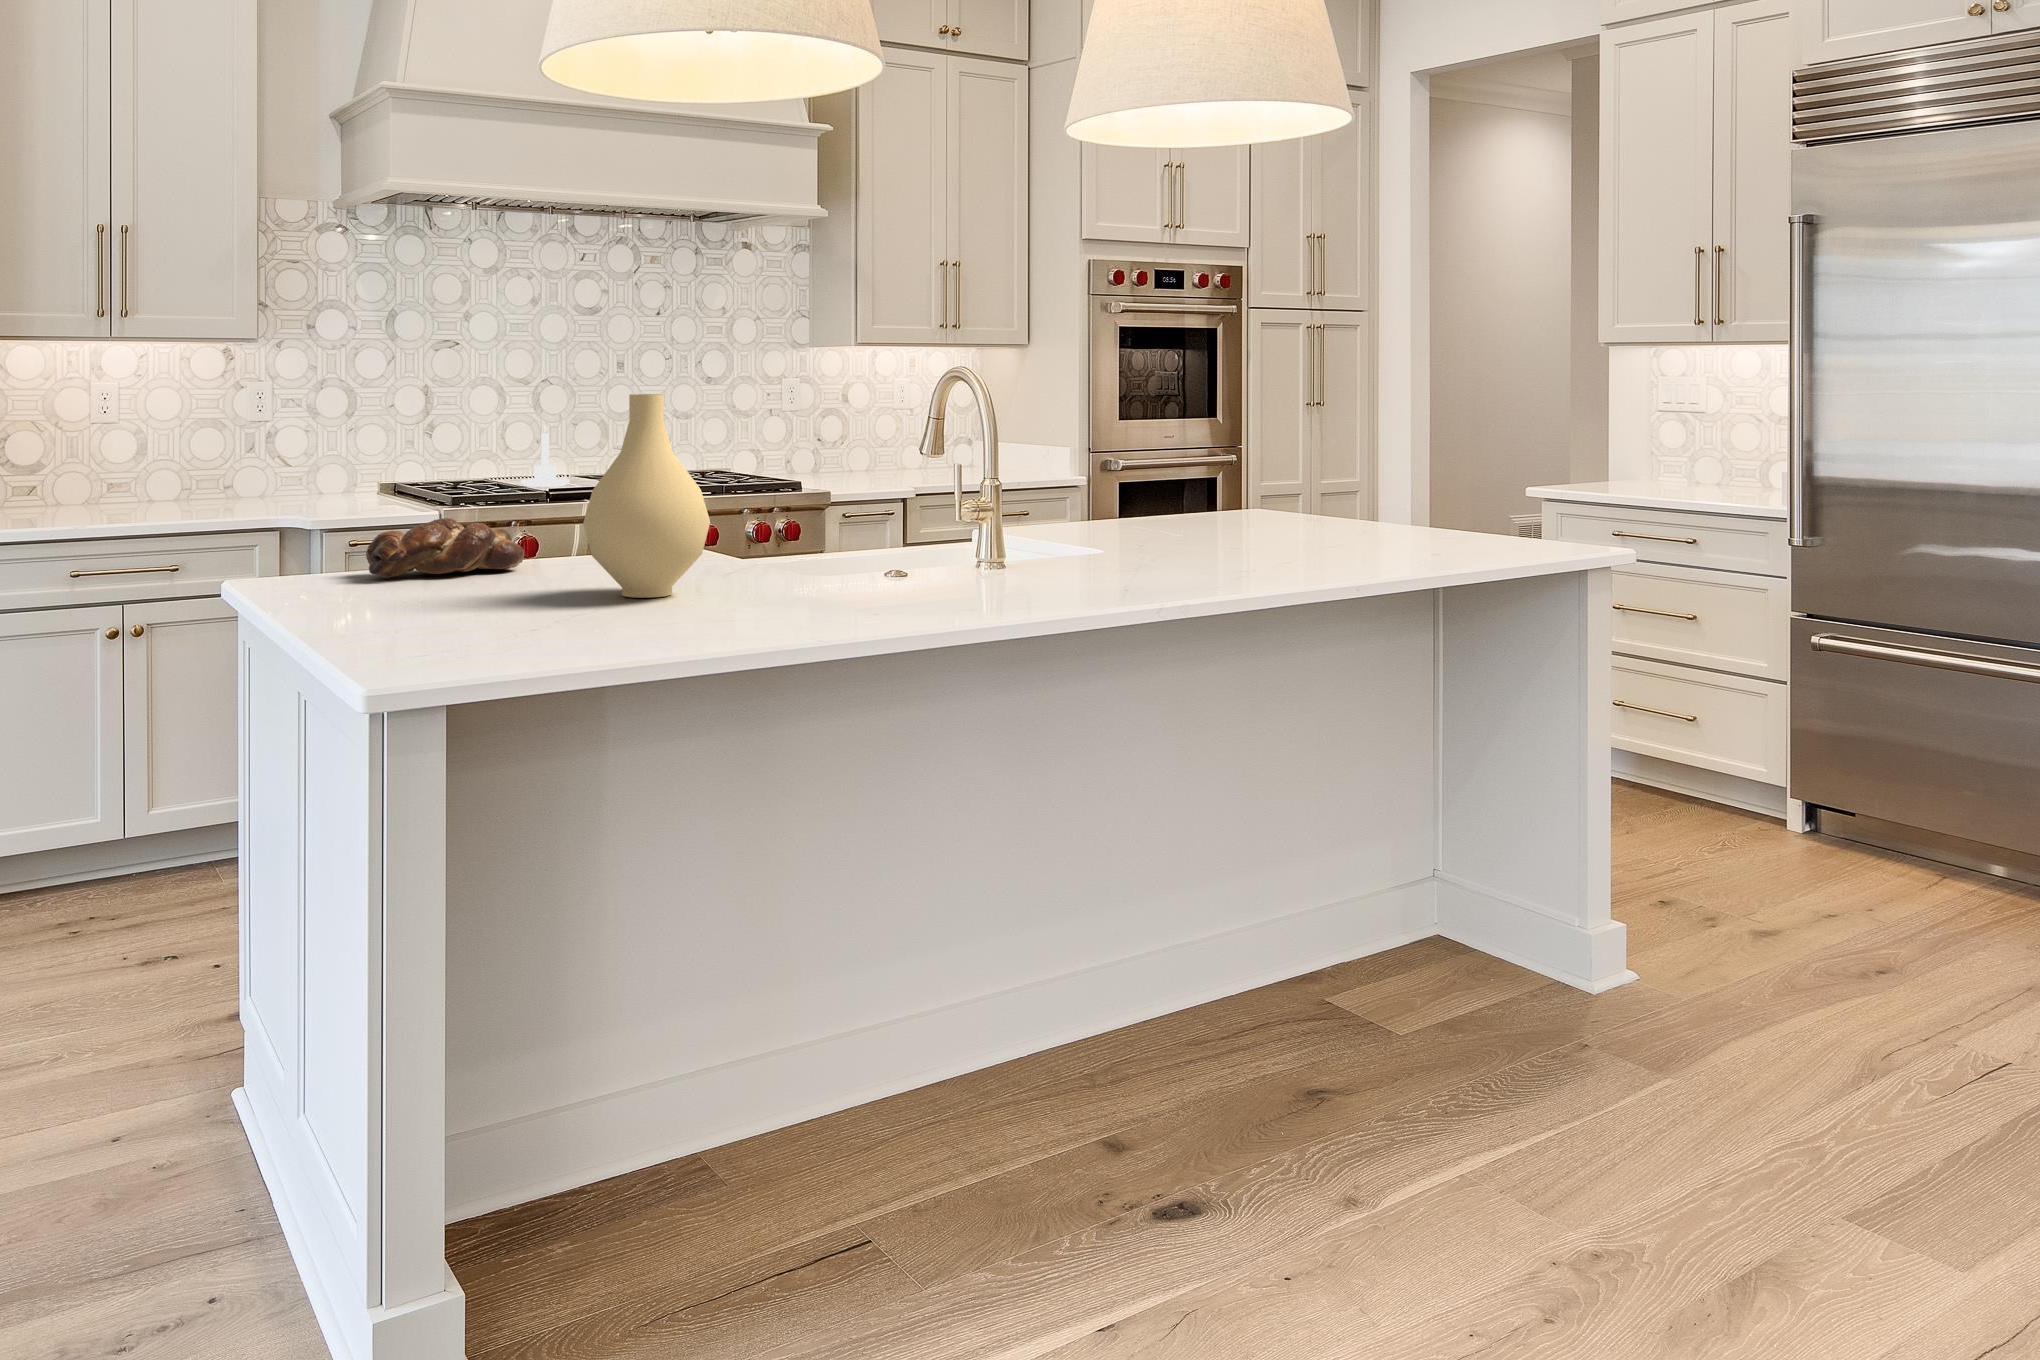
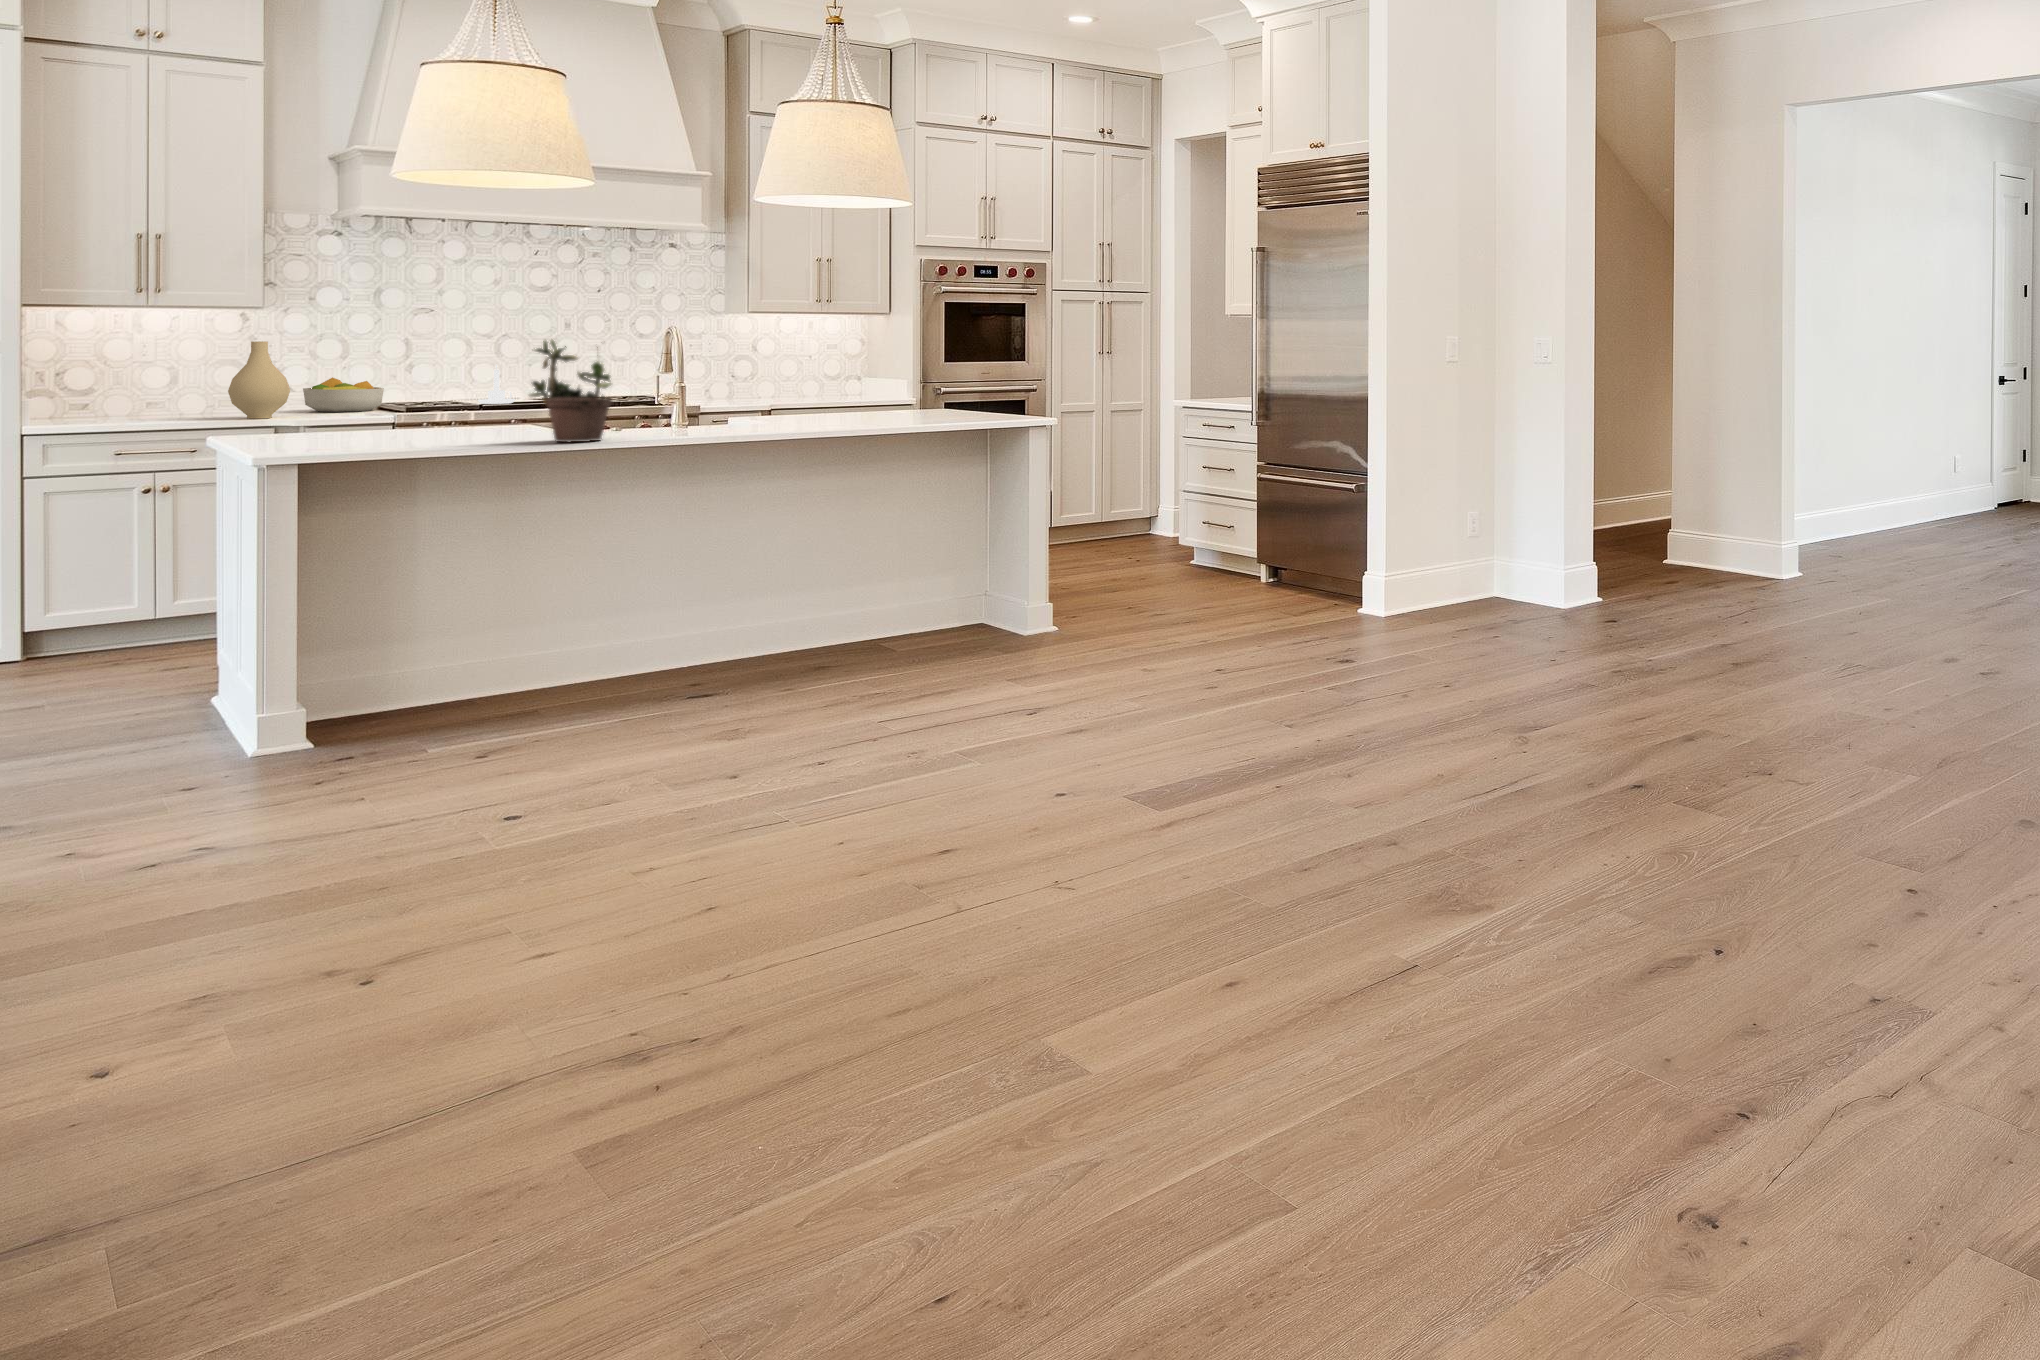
potted plant: none [846,355,1022,601] -> present [529,340,612,442]
vase: present [583,394,710,598] -> present [228,341,290,419]
fruit bowl: none [299,447,408,501] -> present [303,378,384,412]
bread loaf: present [366,518,524,578] -> none [284,411,384,440]

